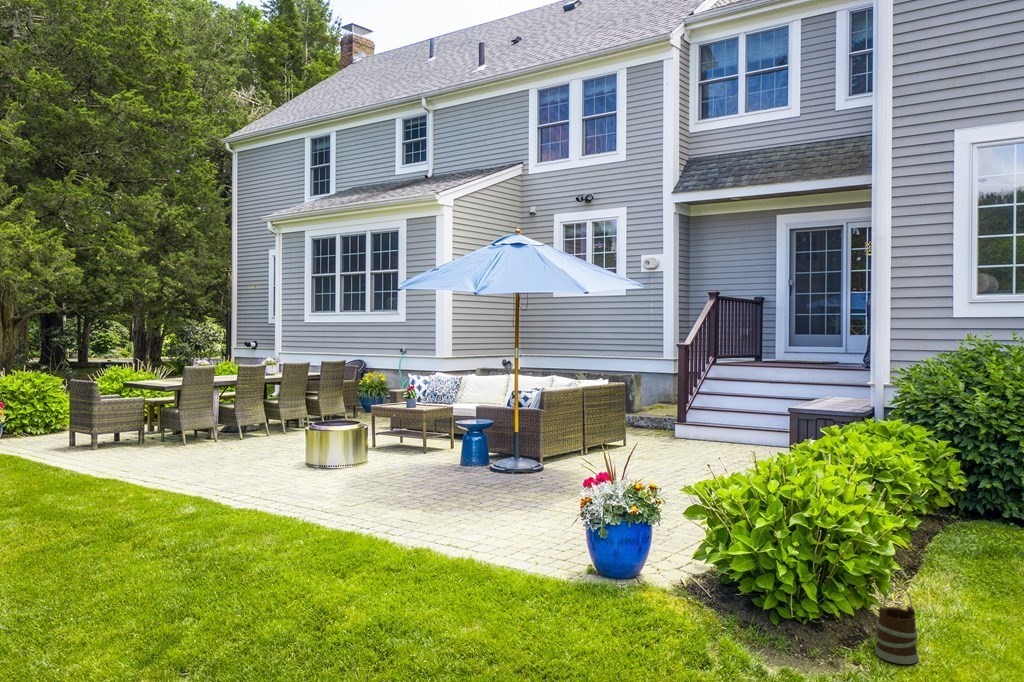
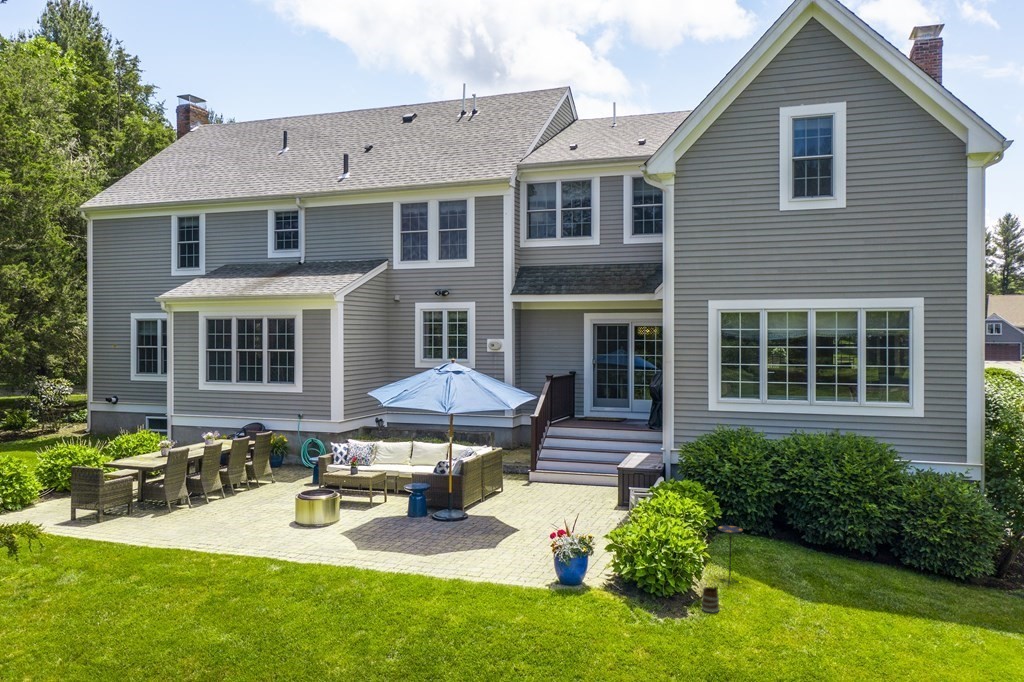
side table: none [932,488,993,613] -> present [718,526,743,581]

